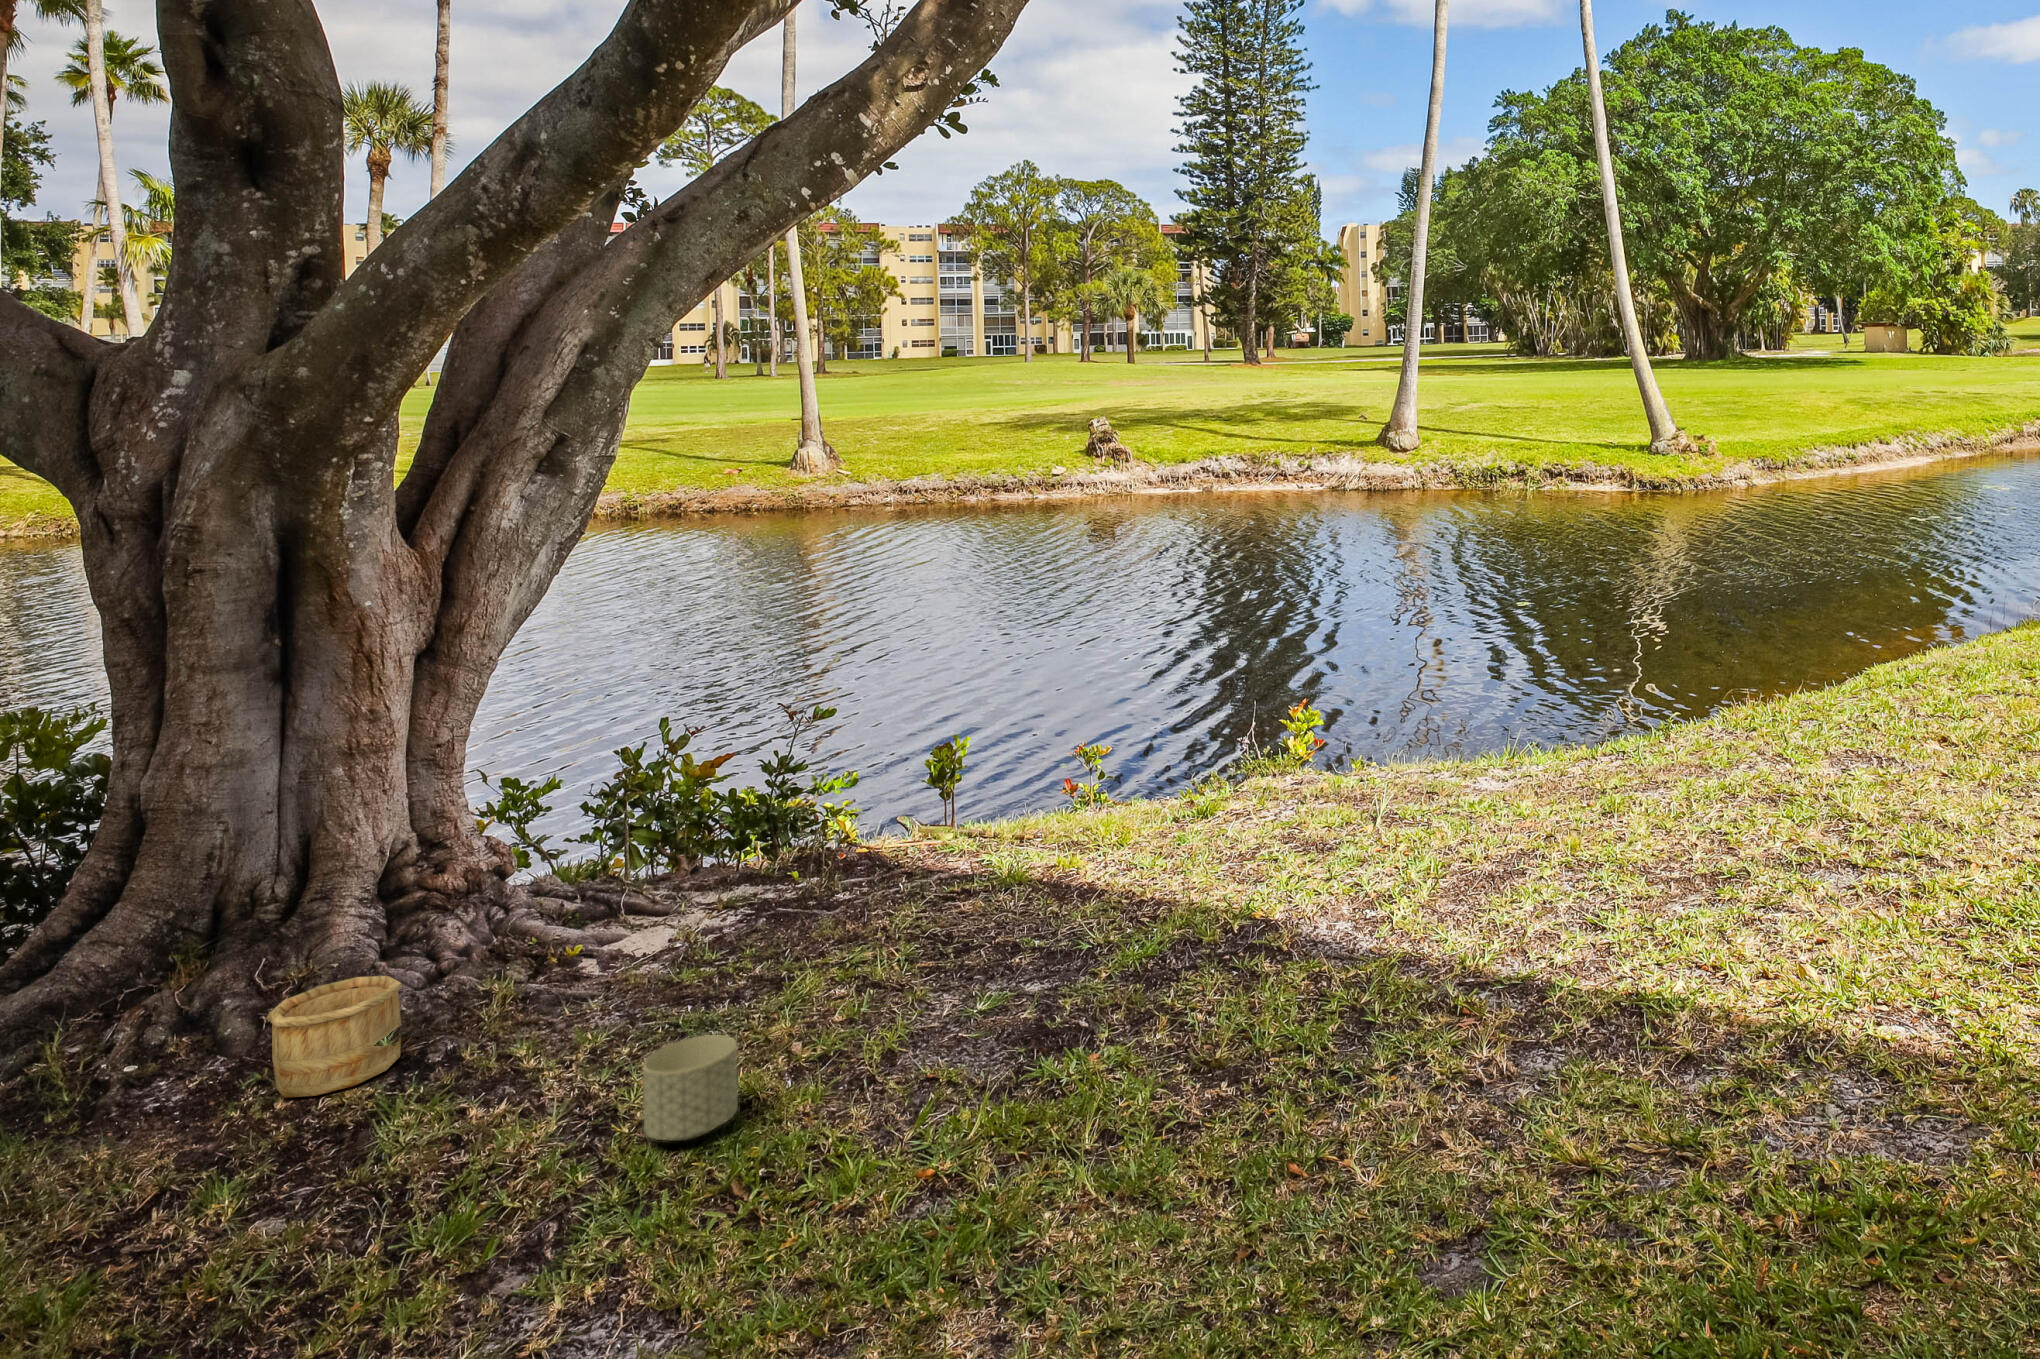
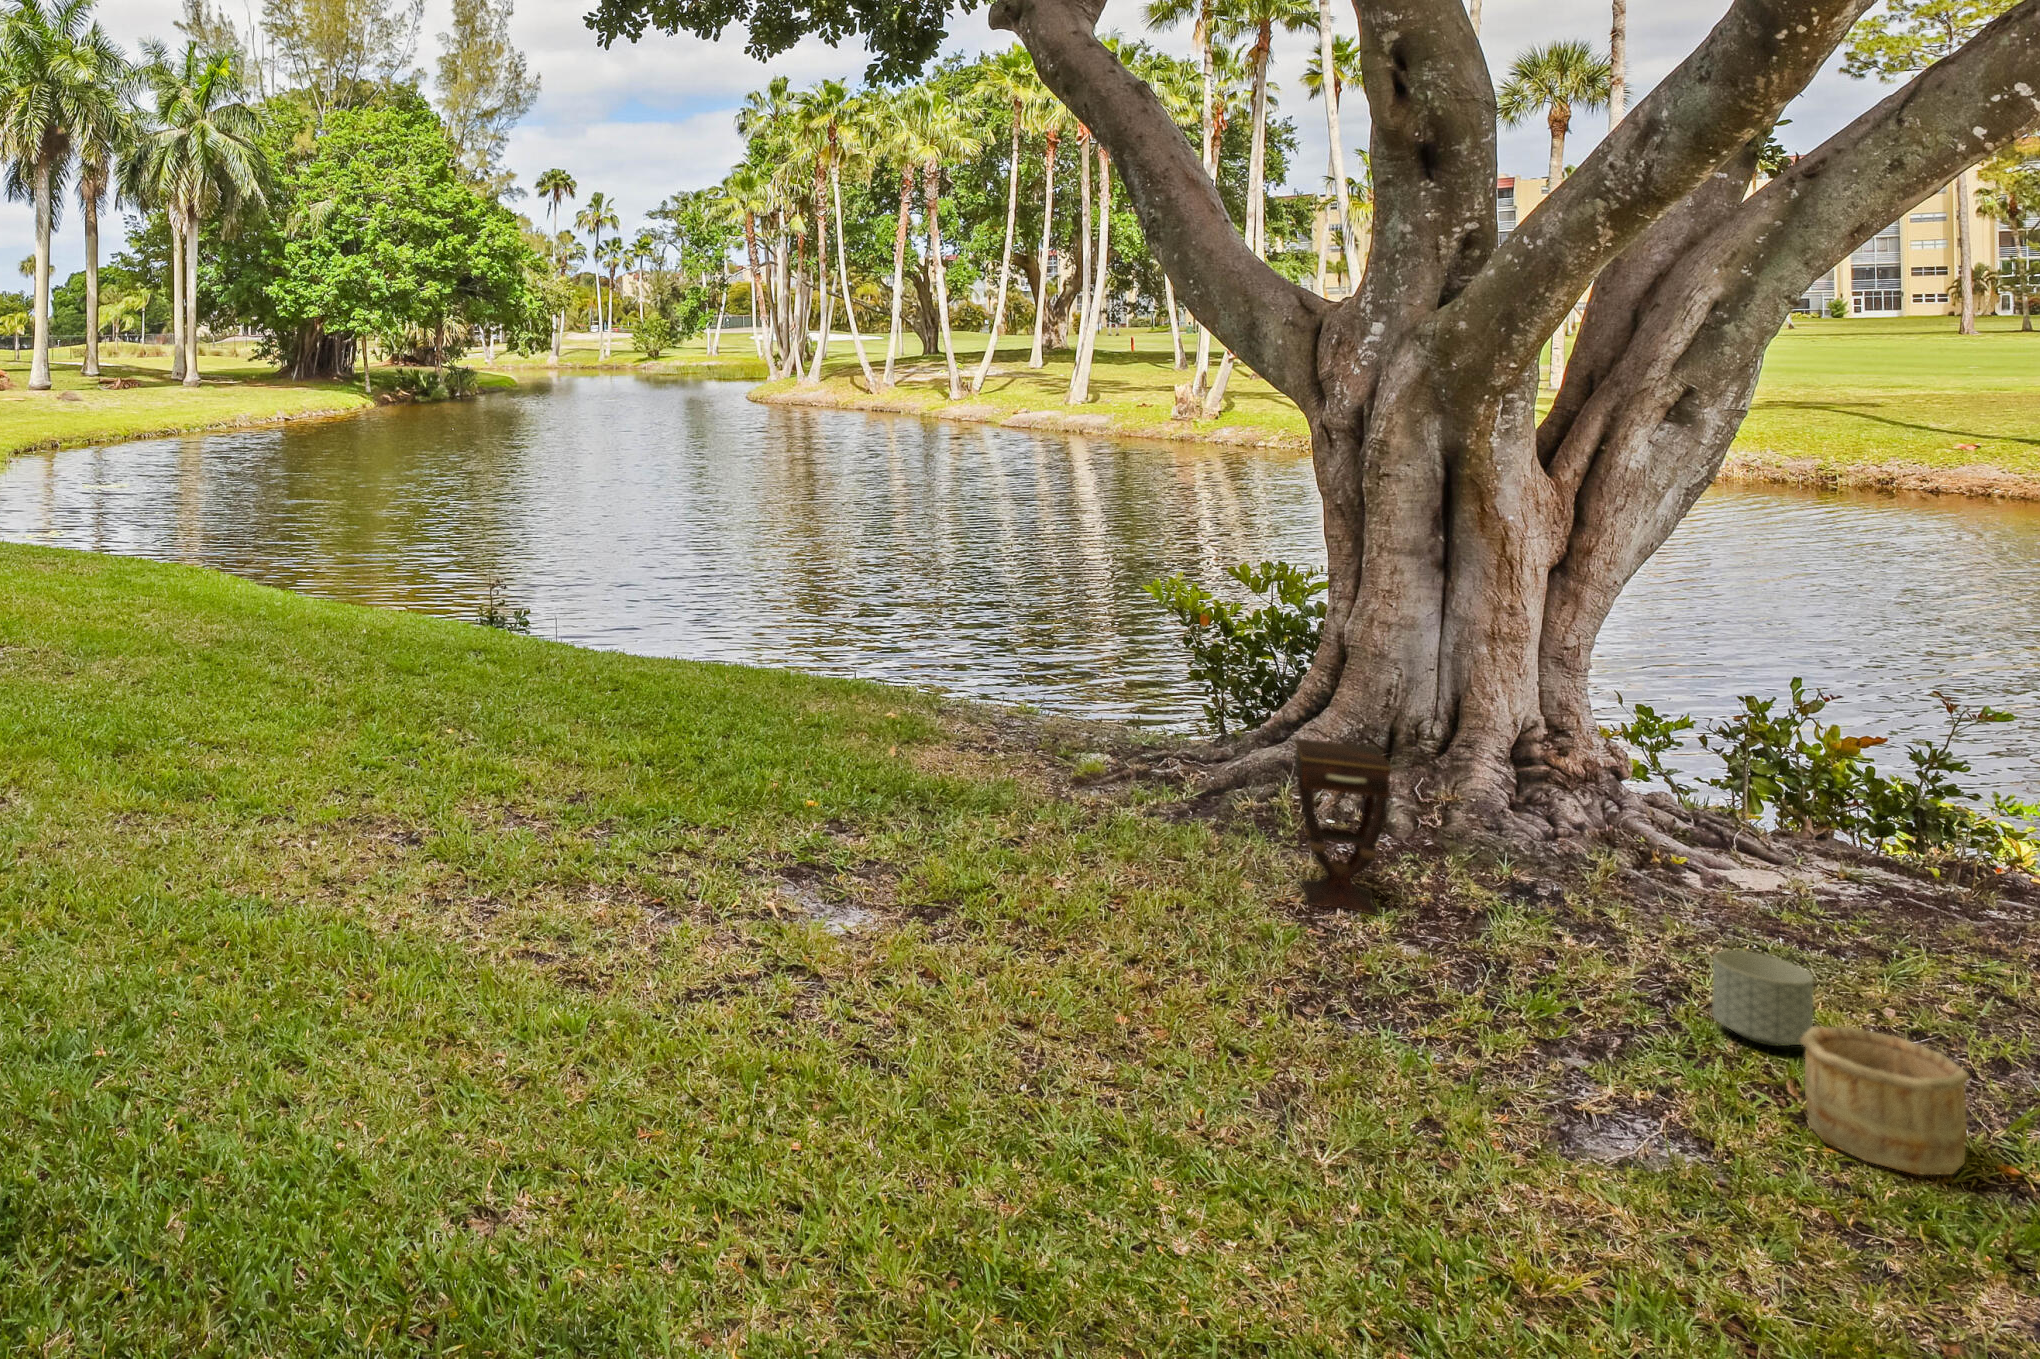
side table: none [40,965,216,1255] -> present [1295,738,1391,916]
wooden bucket: present [267,976,402,1098] -> present [1800,1027,1970,1175]

